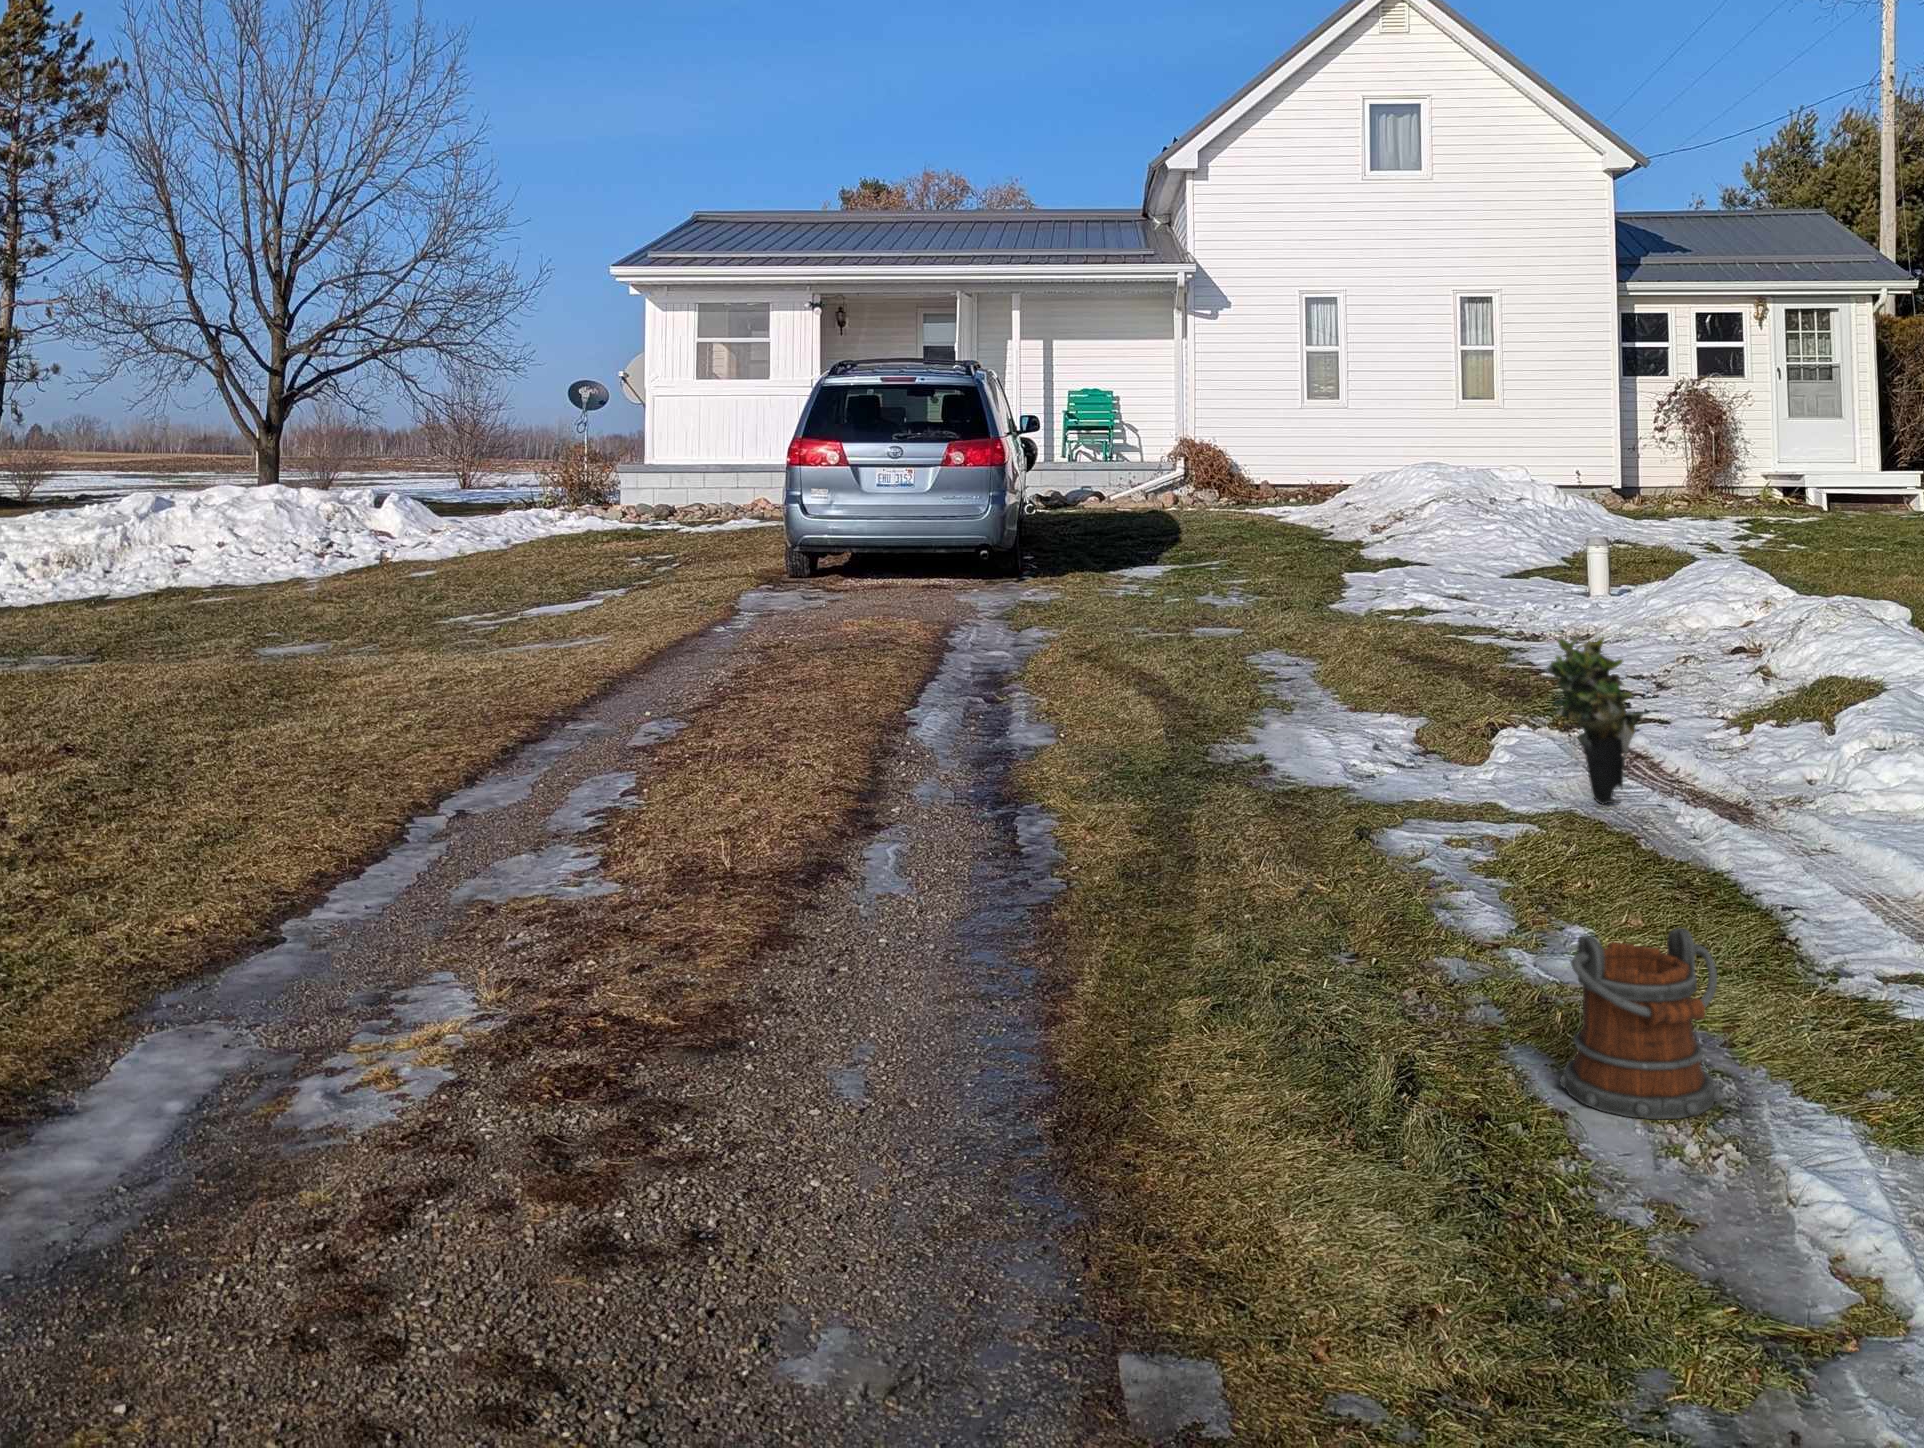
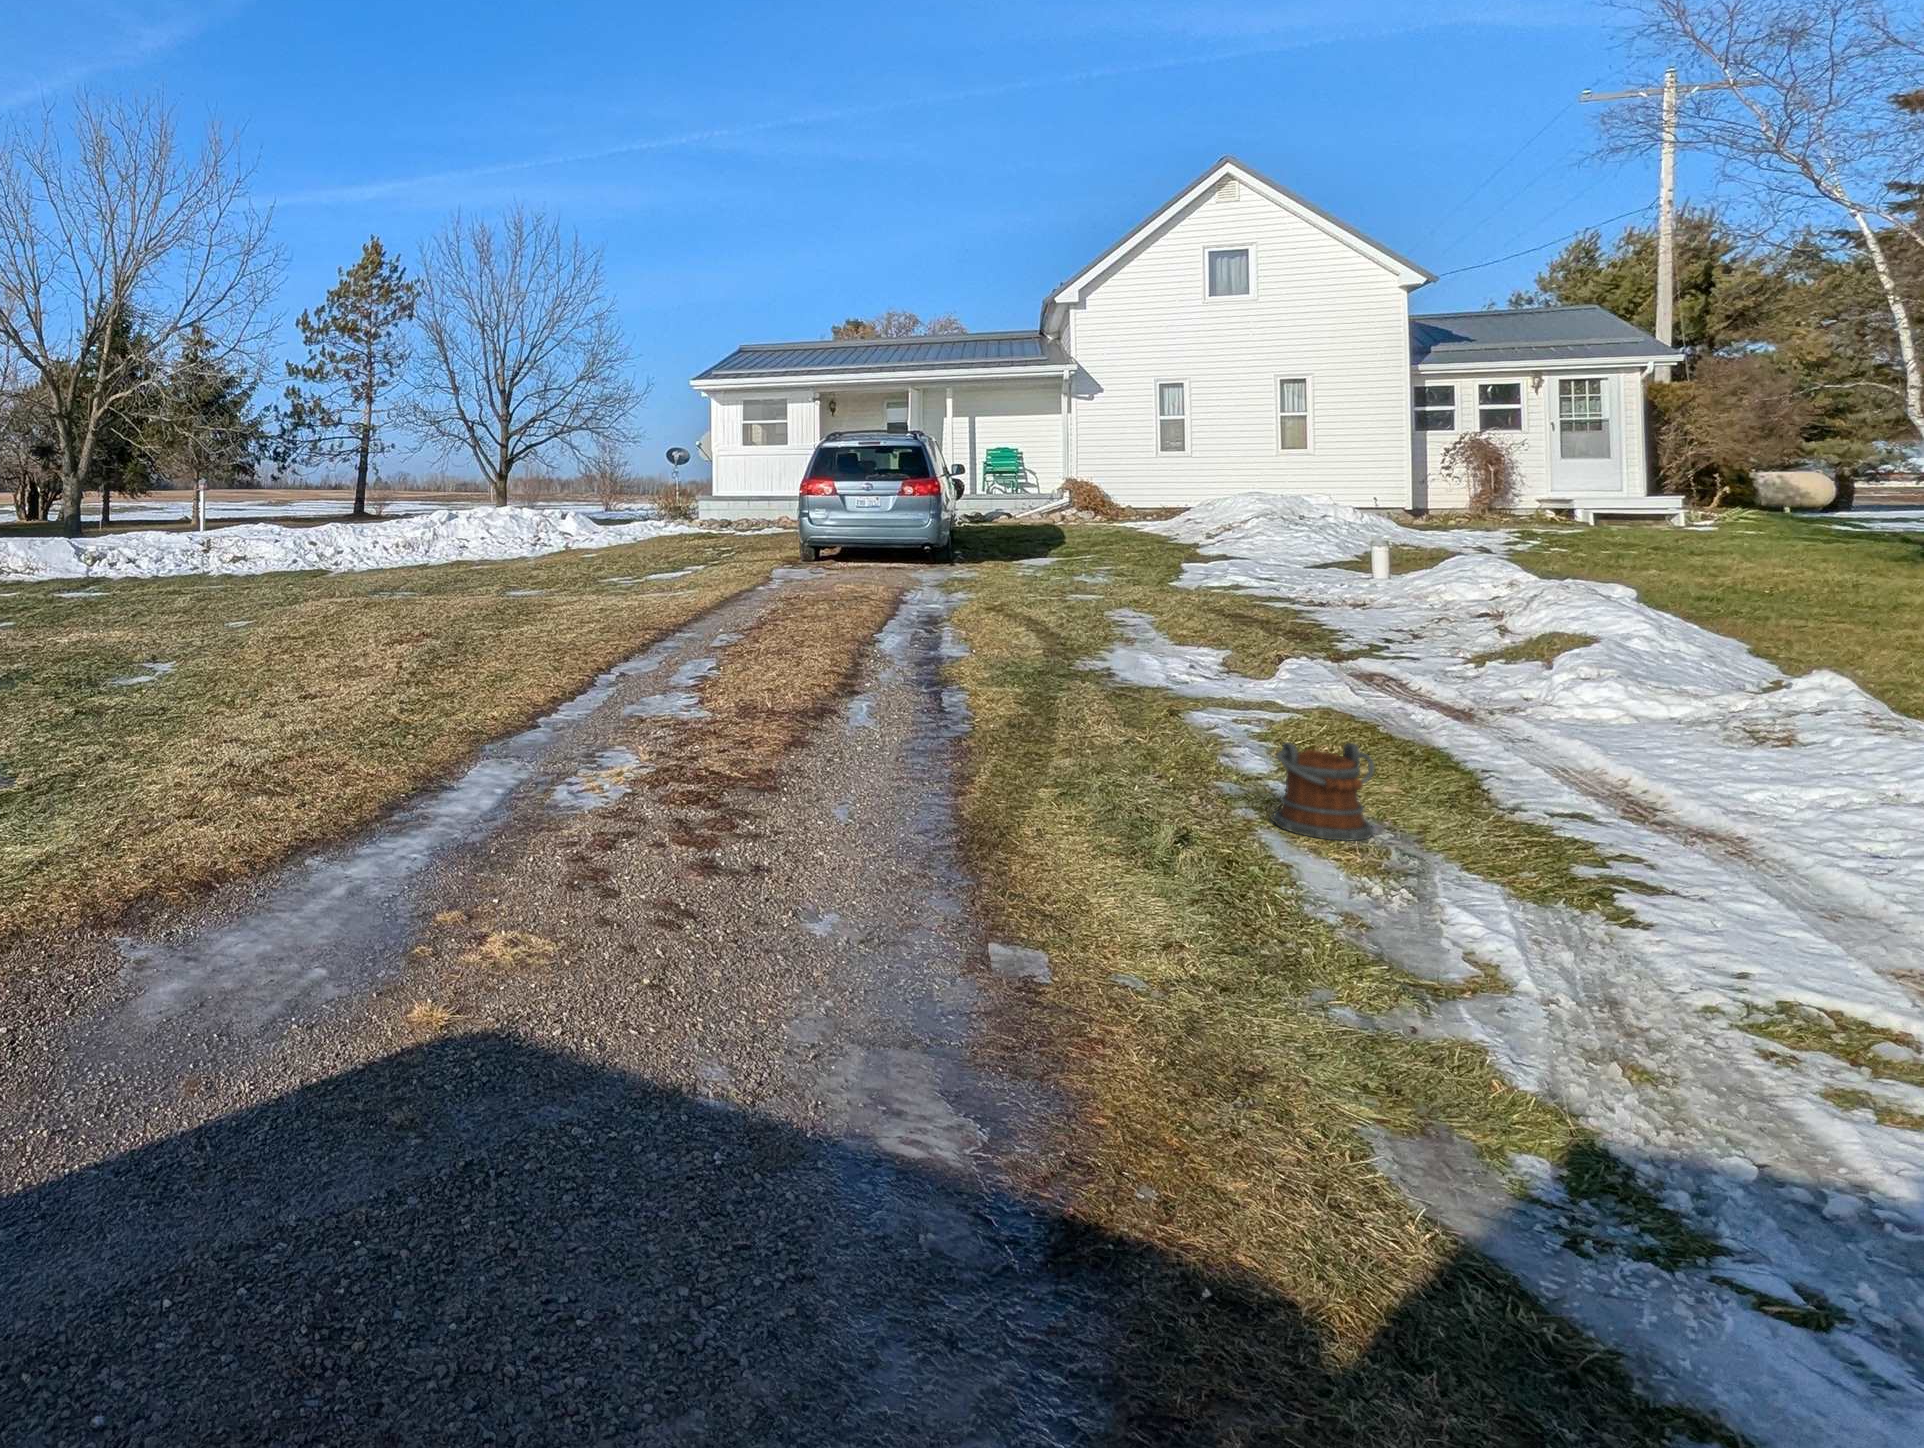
potted plant: present [1546,637,1642,804] -> none [1306,598,1382,702]

